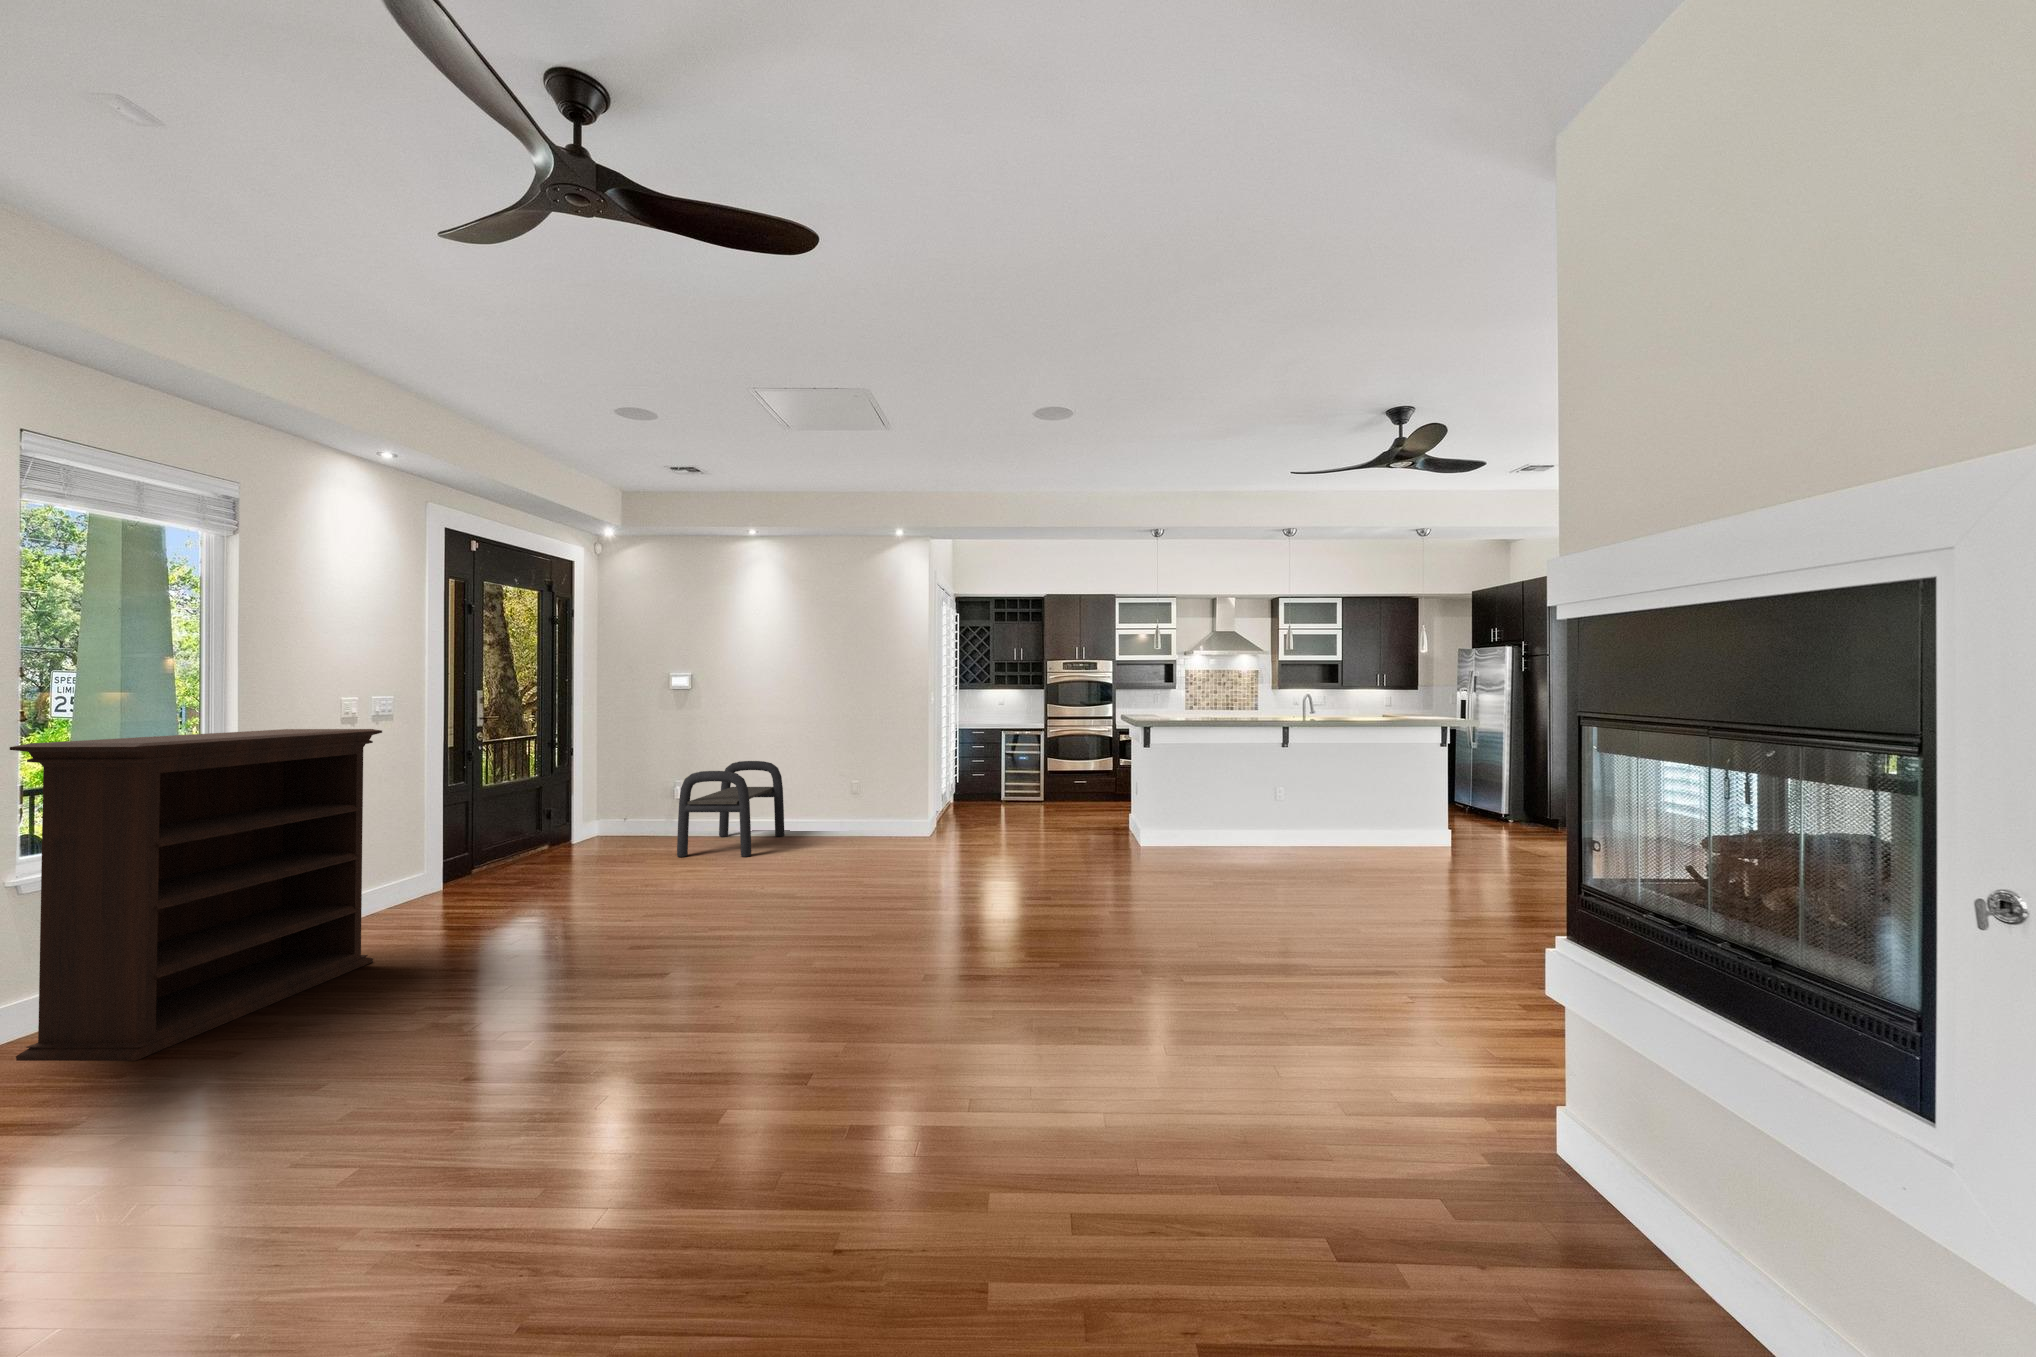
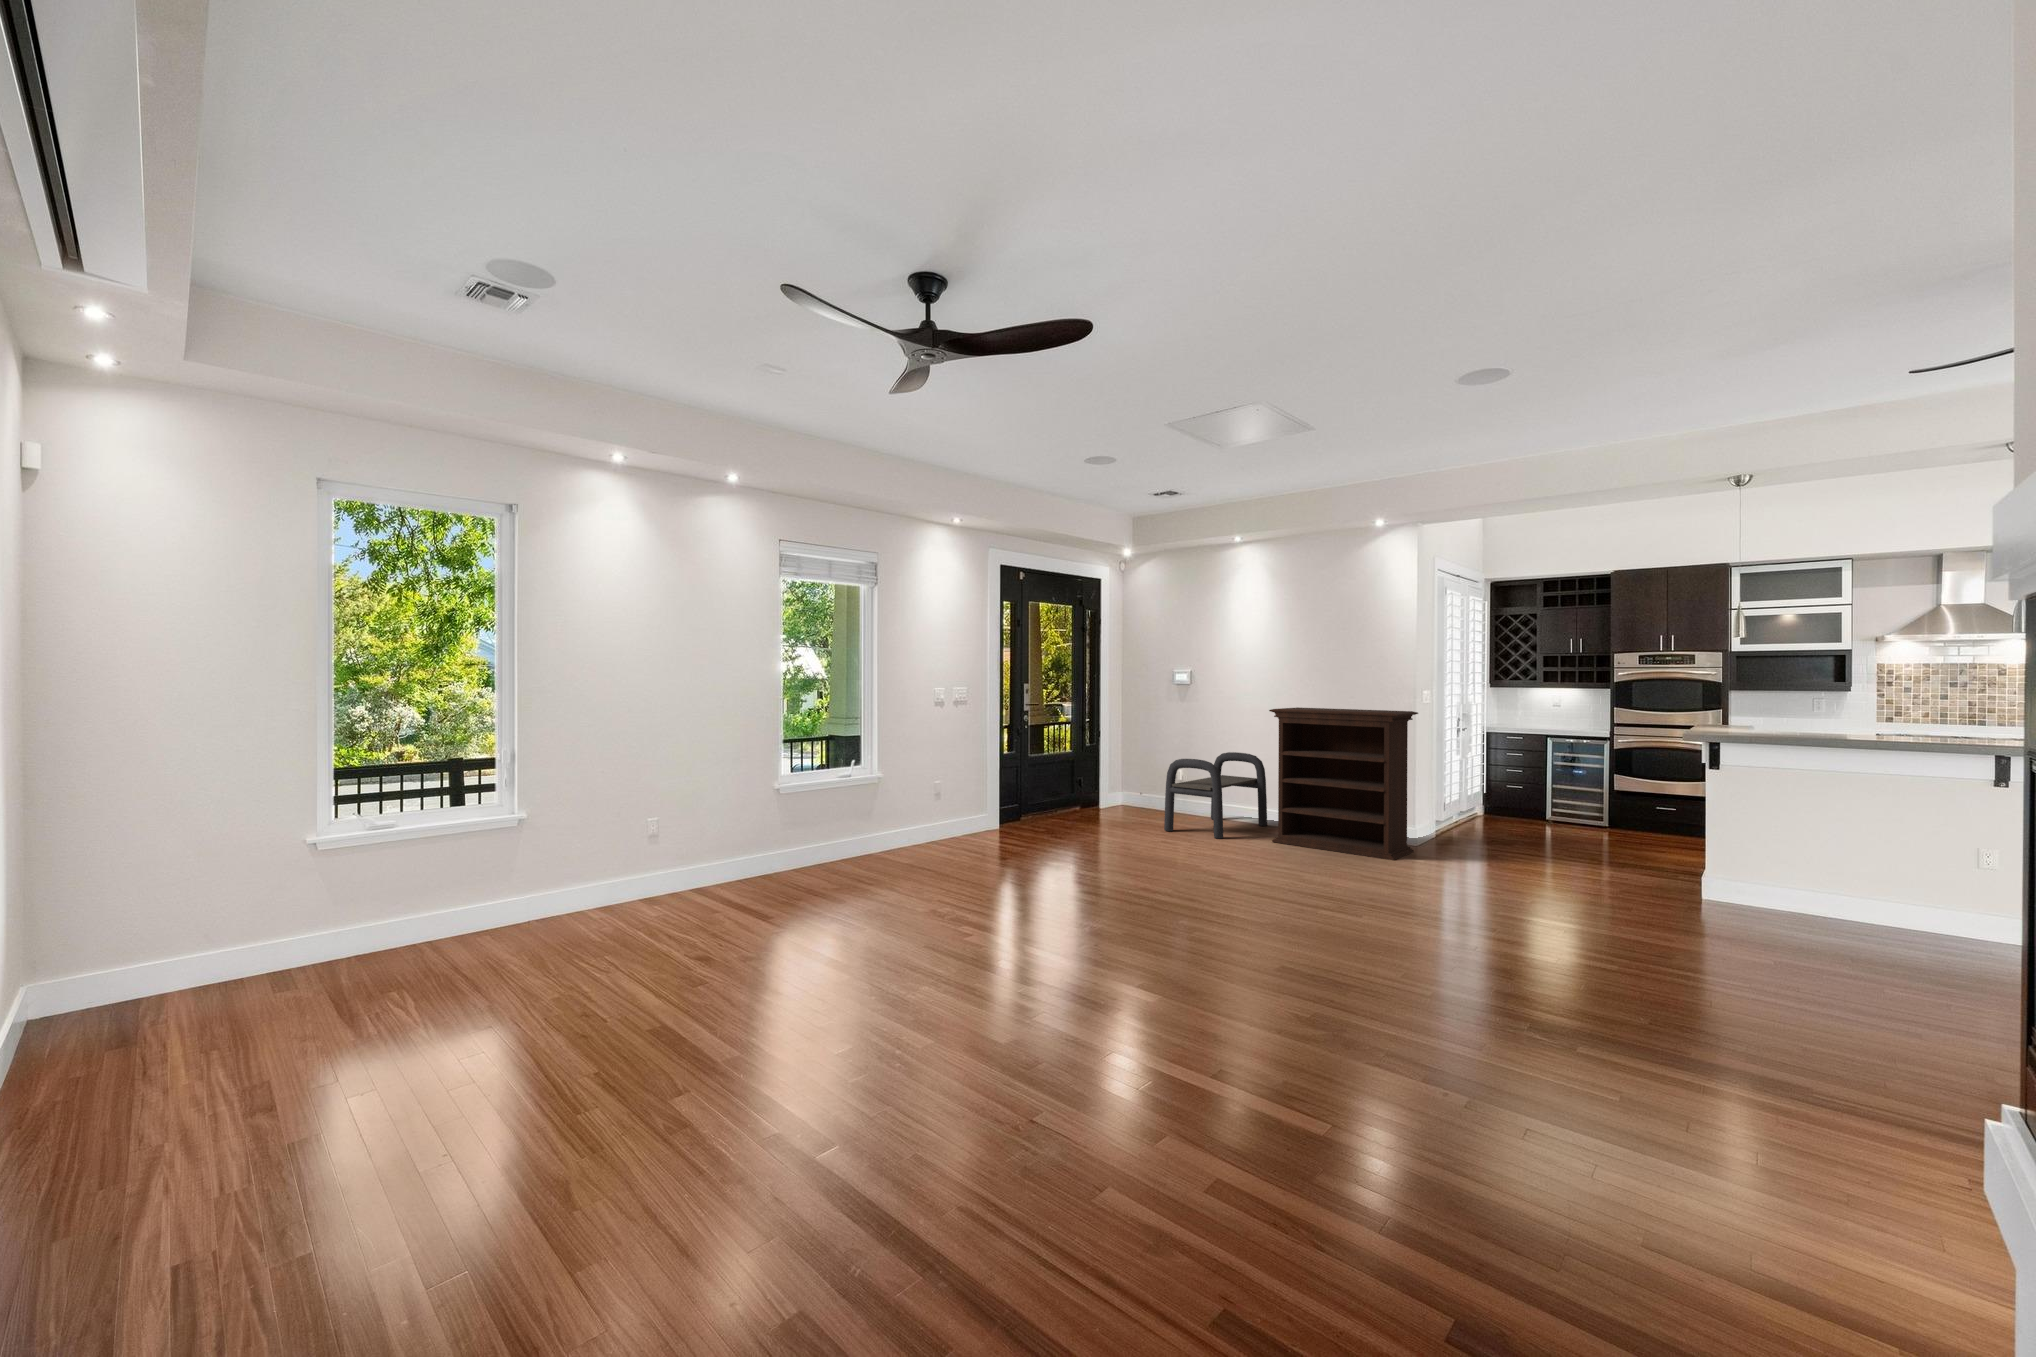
bookshelf: present [10,729,382,1061] -> present [1269,707,1418,860]

